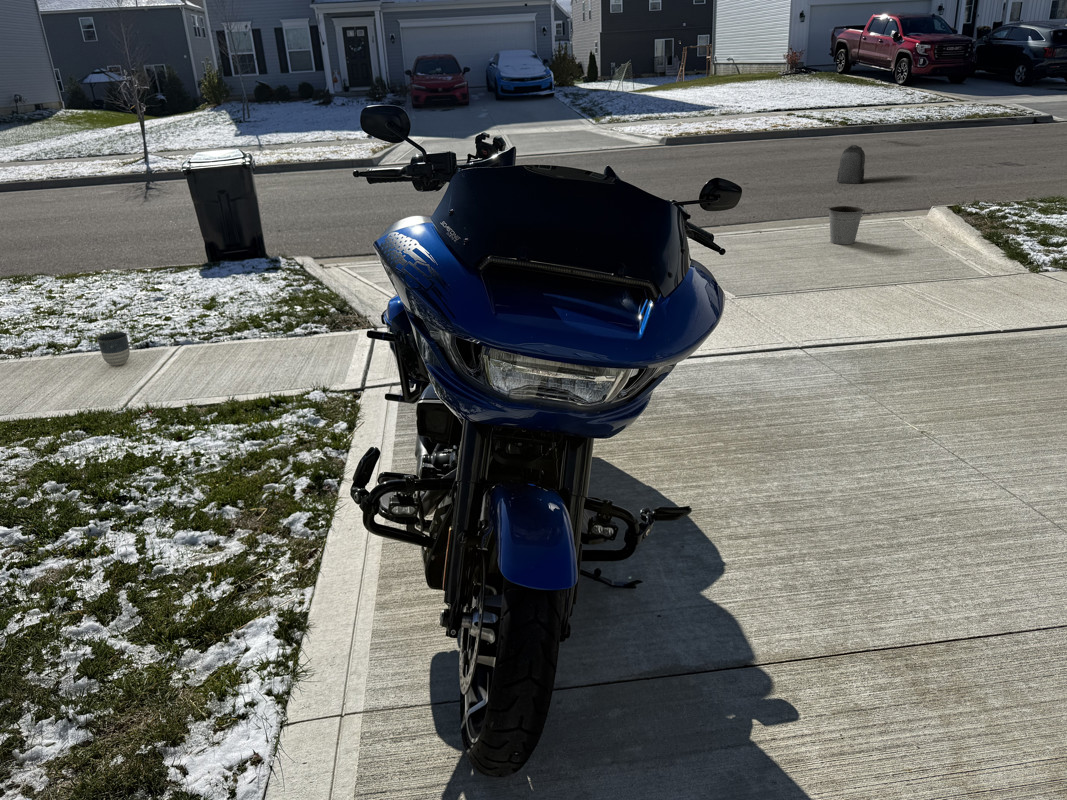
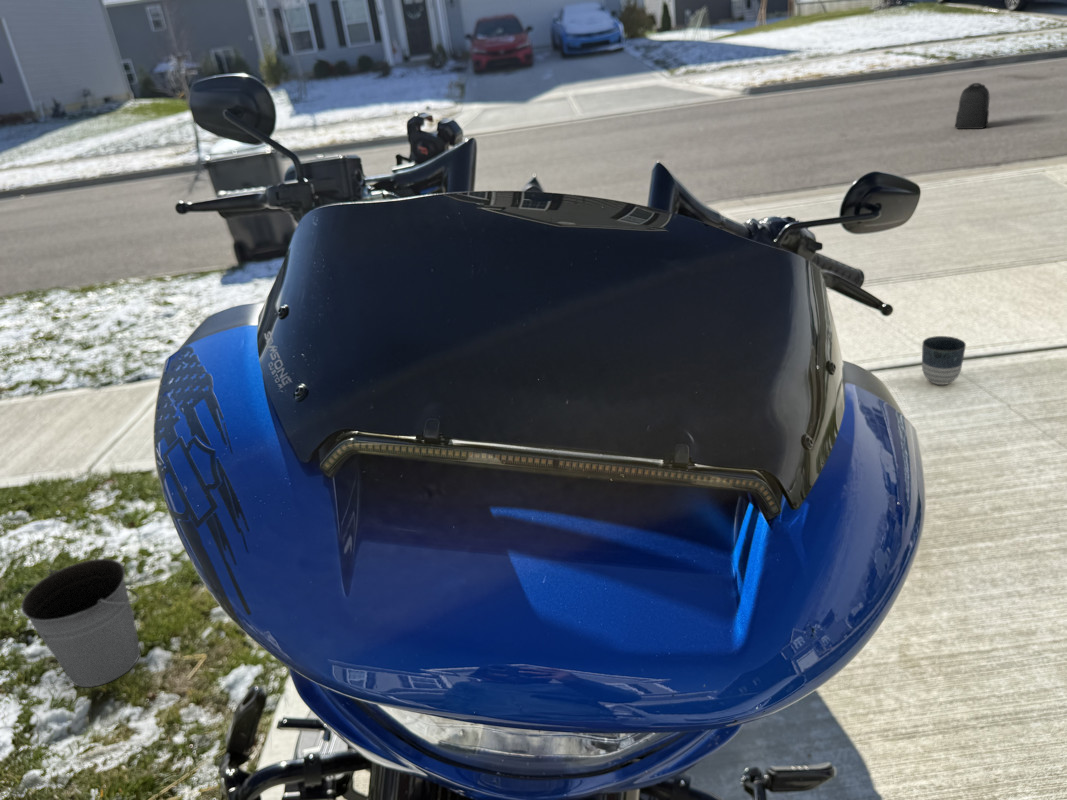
bucket: present [829,206,865,244] -> present [21,559,140,687]
planter: present [97,332,130,366] -> present [922,336,966,385]

